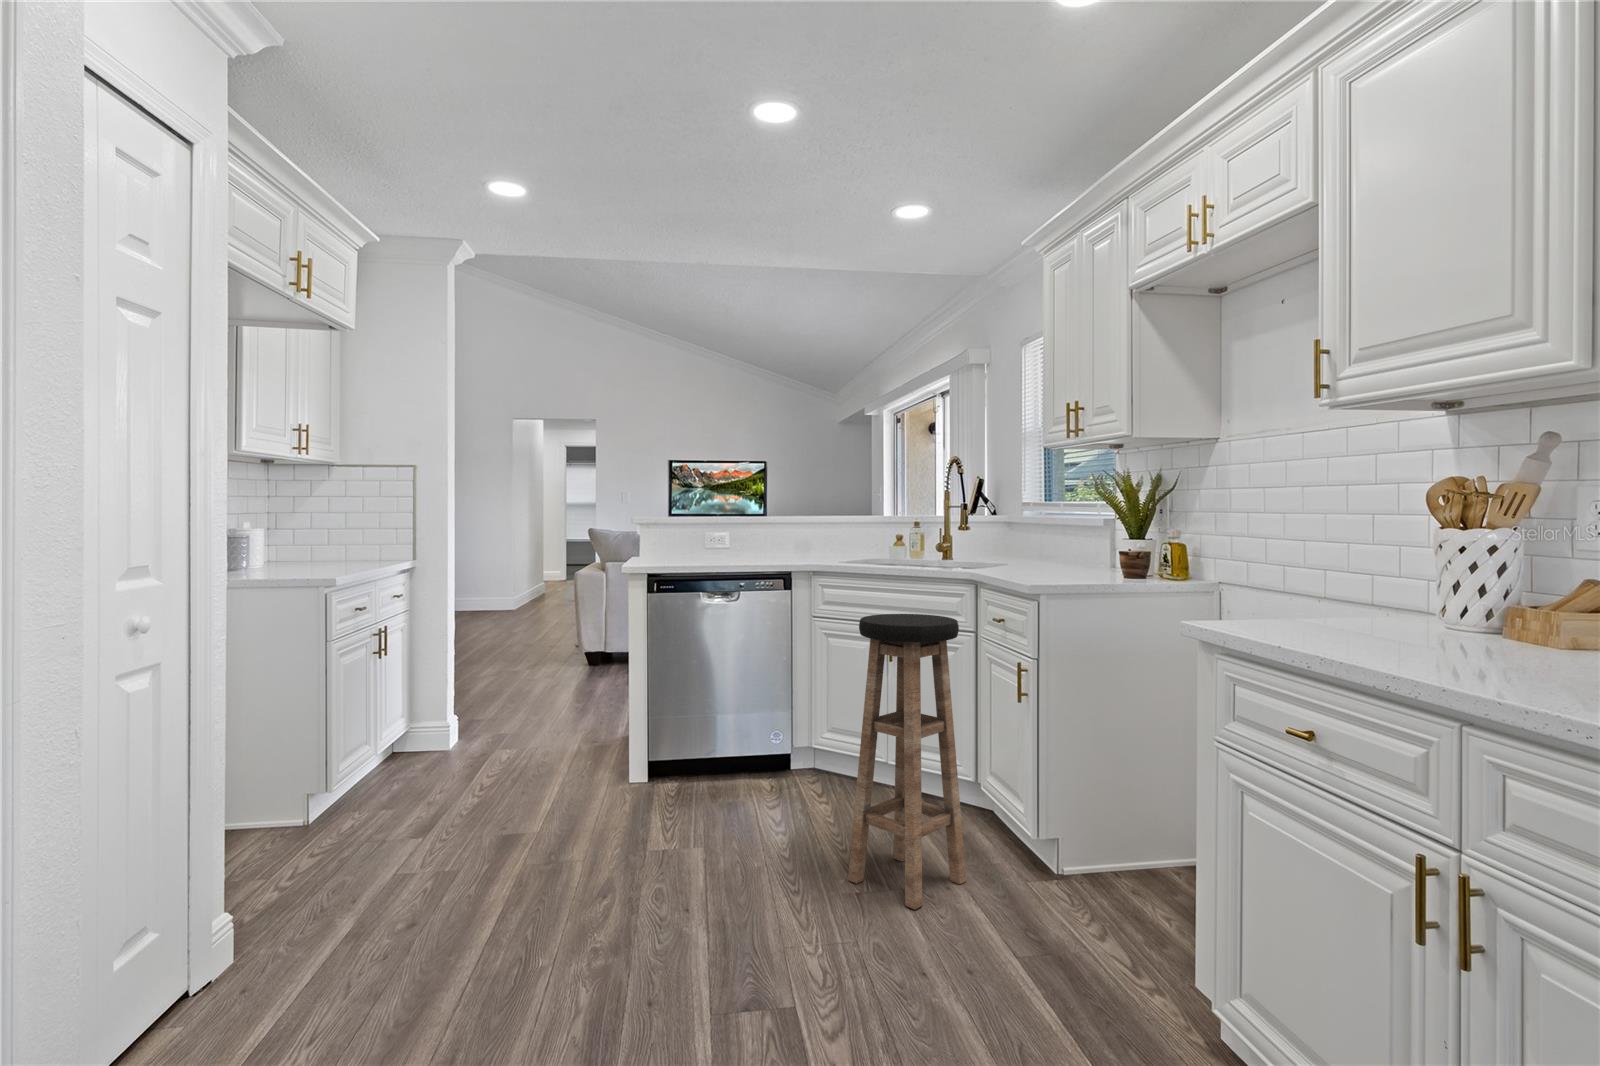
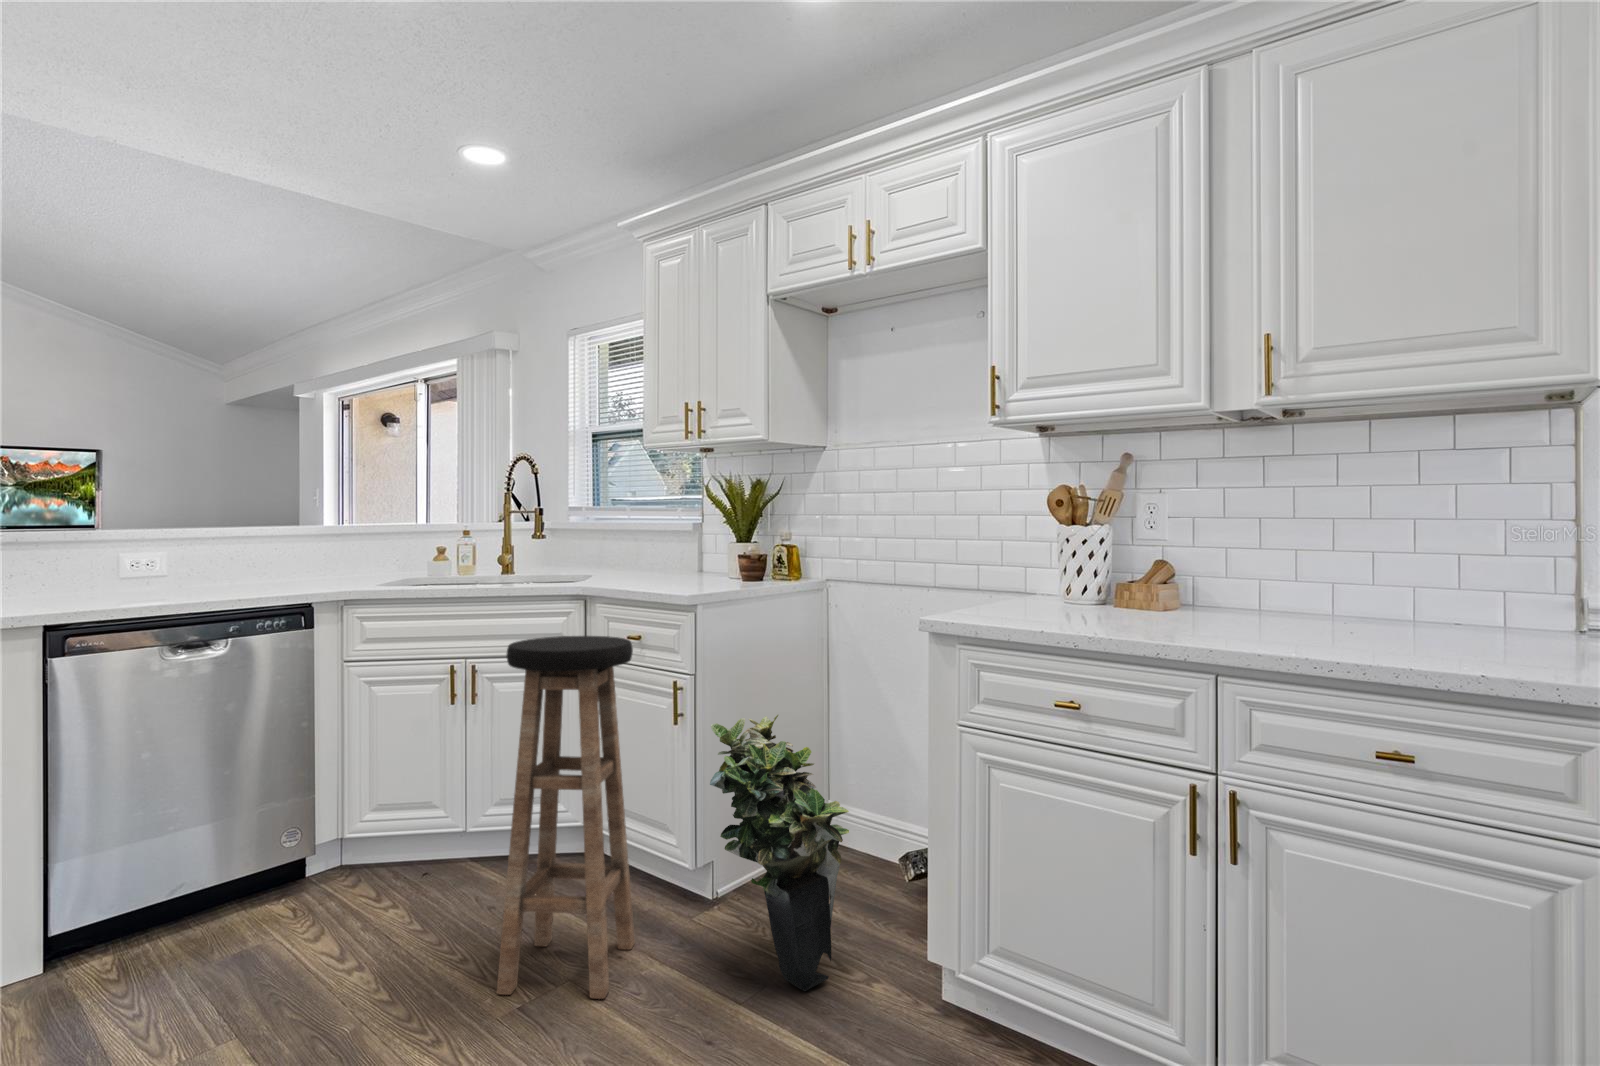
potted plant: none [1001,704,1146,967] -> present [710,715,849,991]

